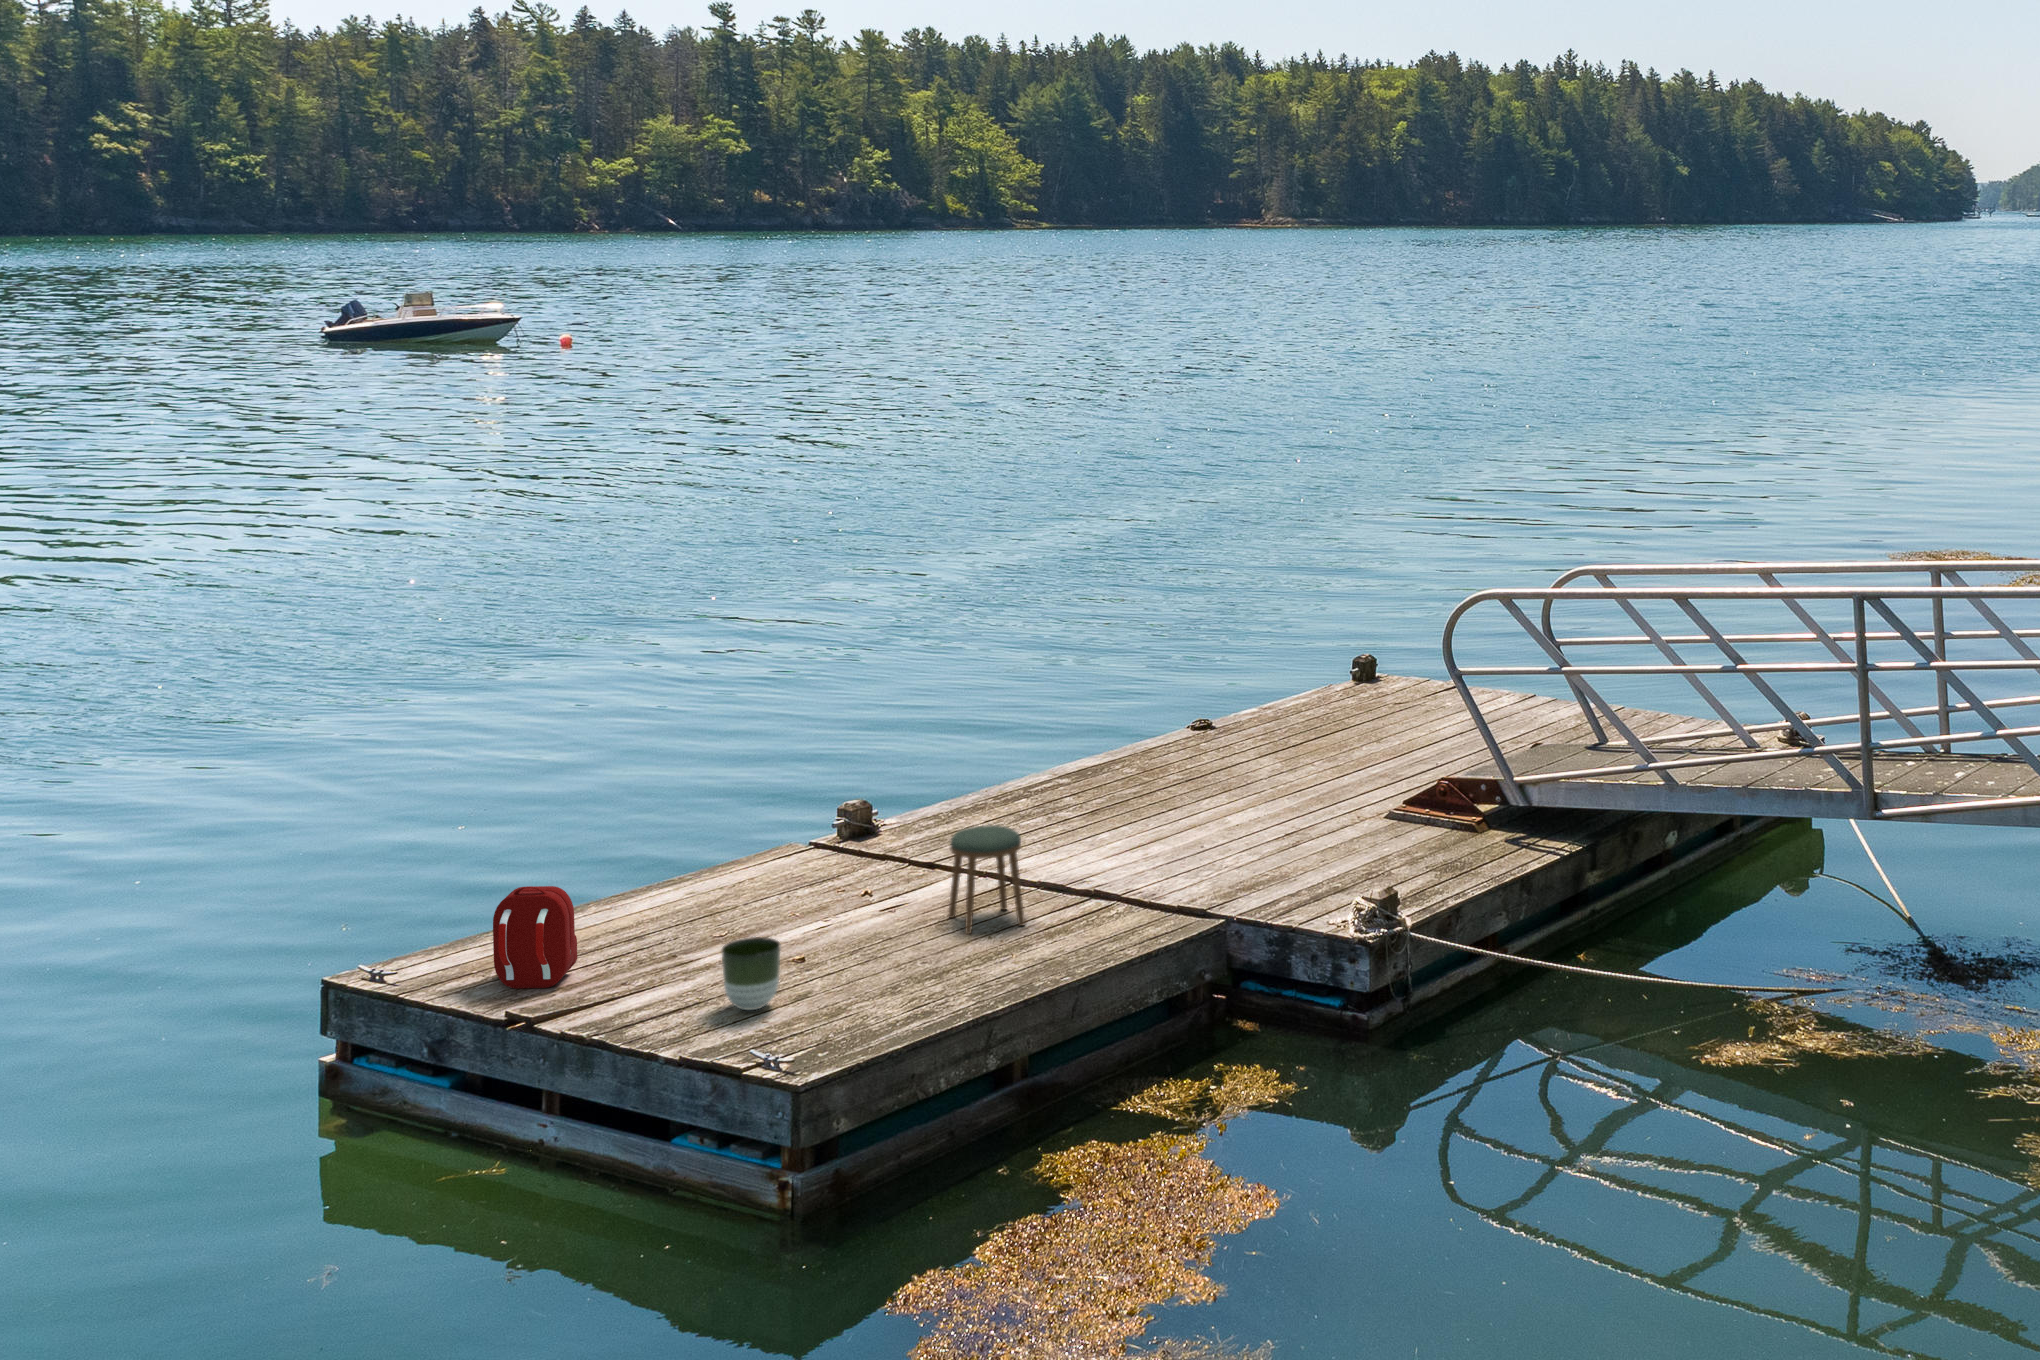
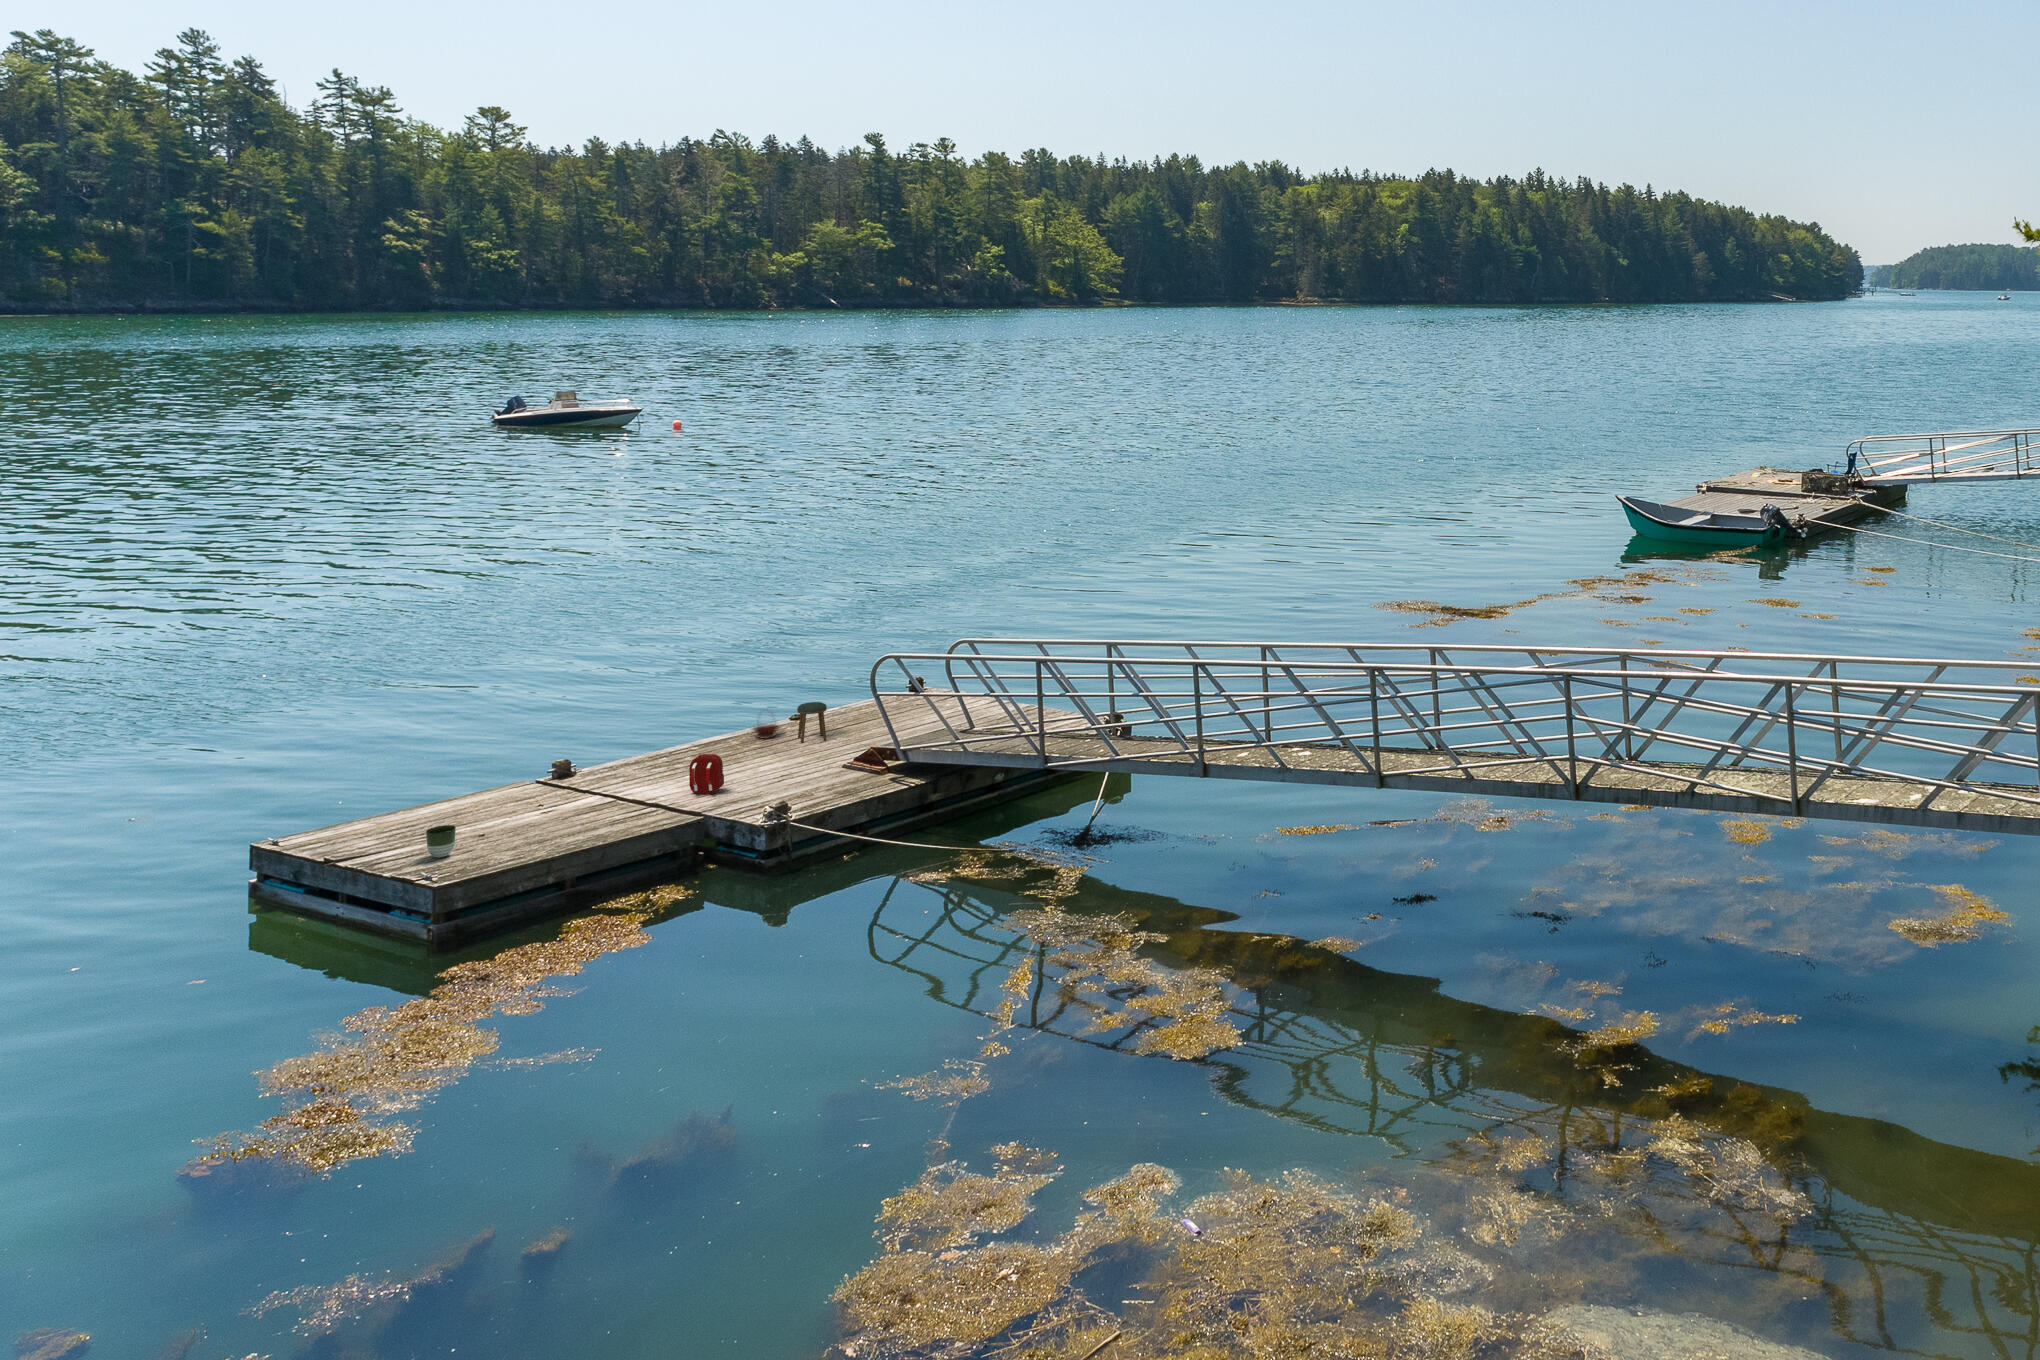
basket: none [1135,706,1189,764] -> present [753,713,780,739]
stool: present [949,825,1025,935] -> present [797,702,827,743]
backpack: present [493,886,577,989] -> present [689,754,724,794]

